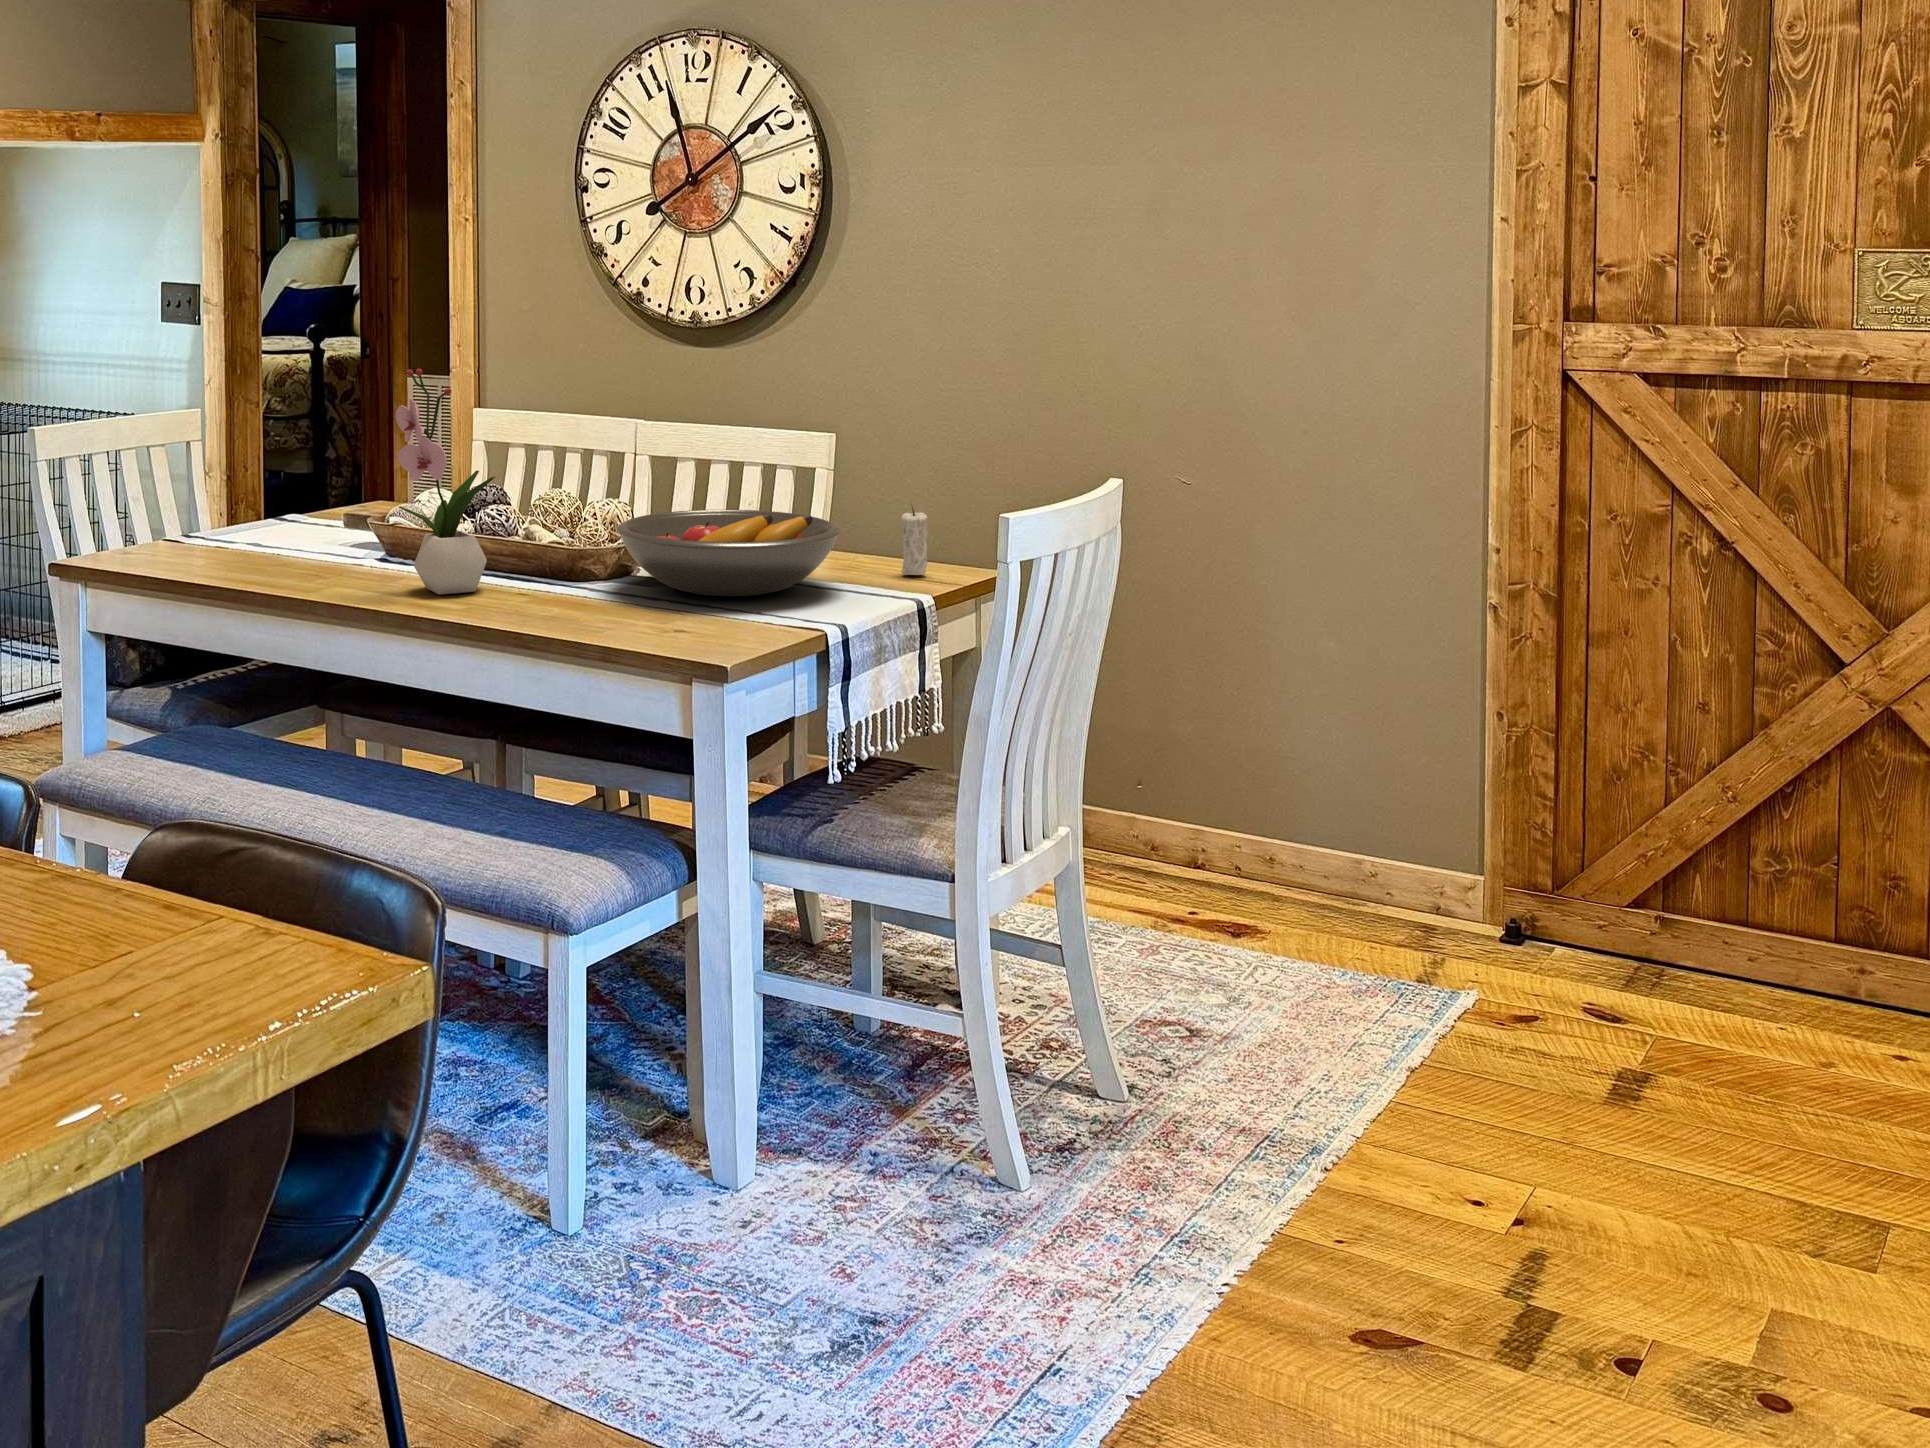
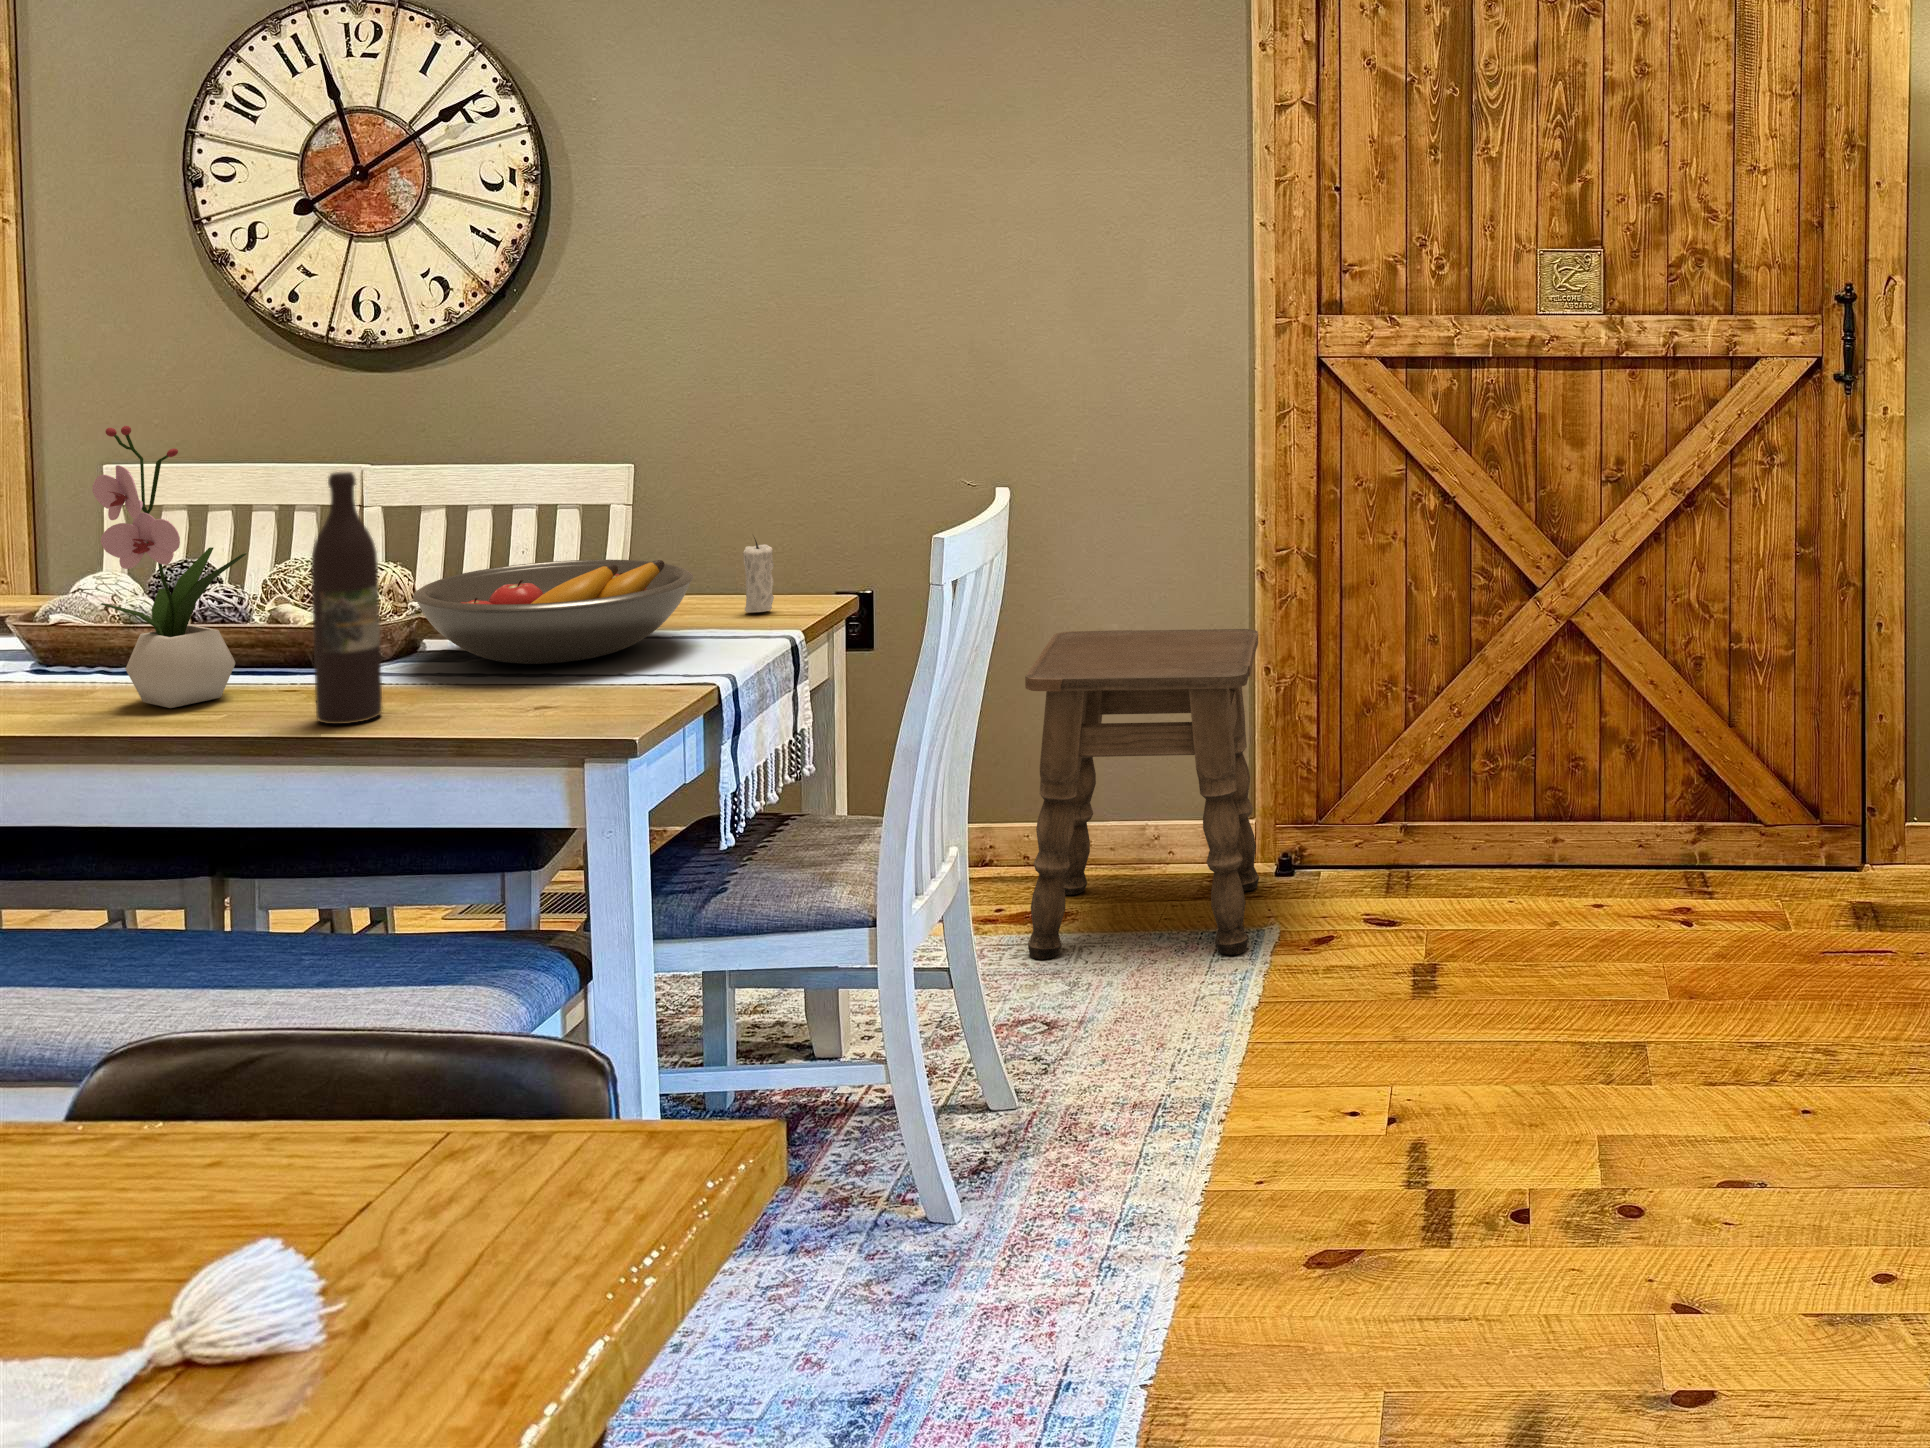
wine bottle: none [517,413,566,622] -> present [311,472,382,724]
side table: none [1202,639,1482,1007] -> present [1025,629,1259,960]

